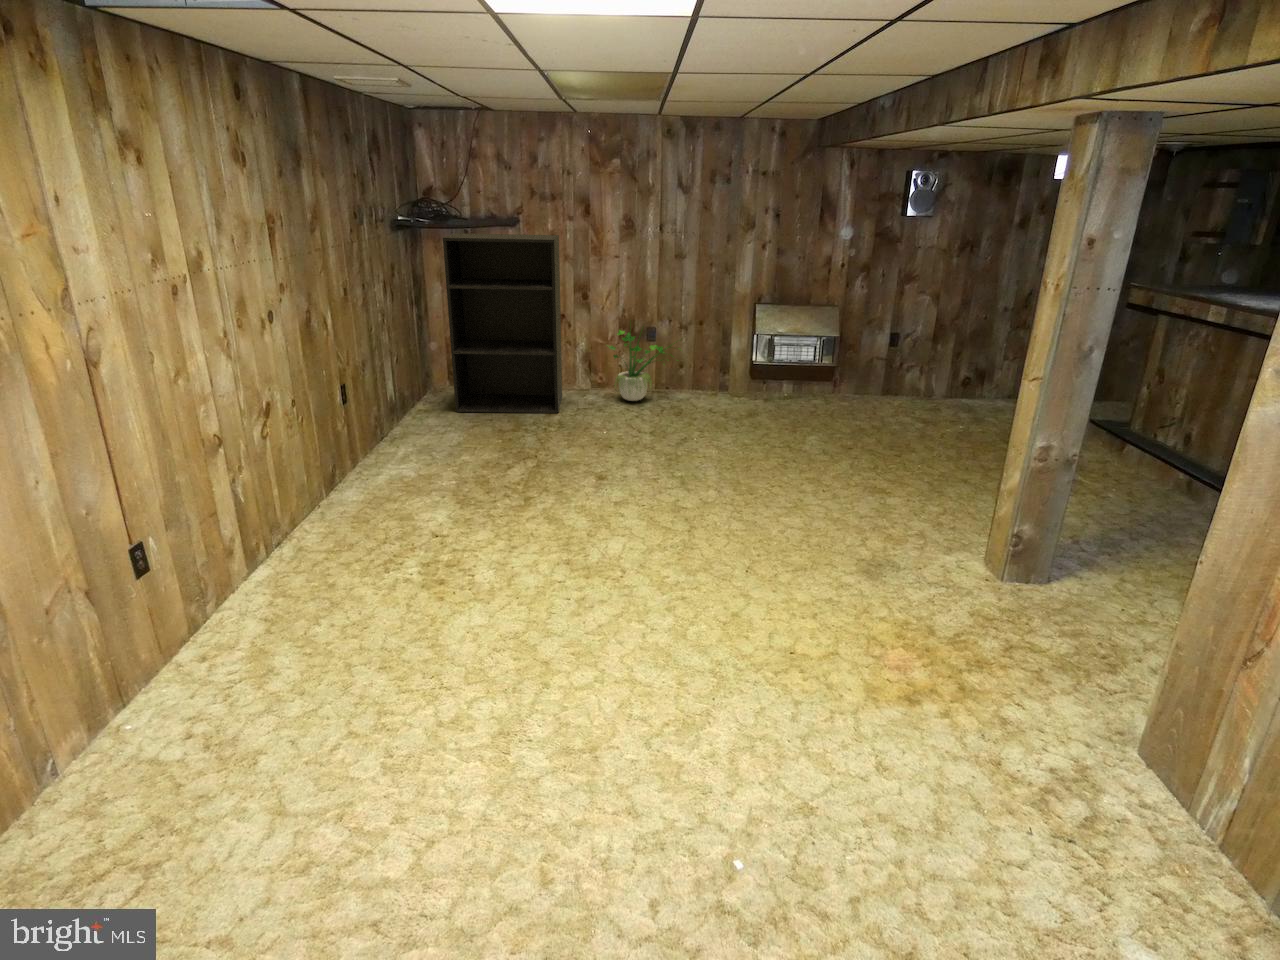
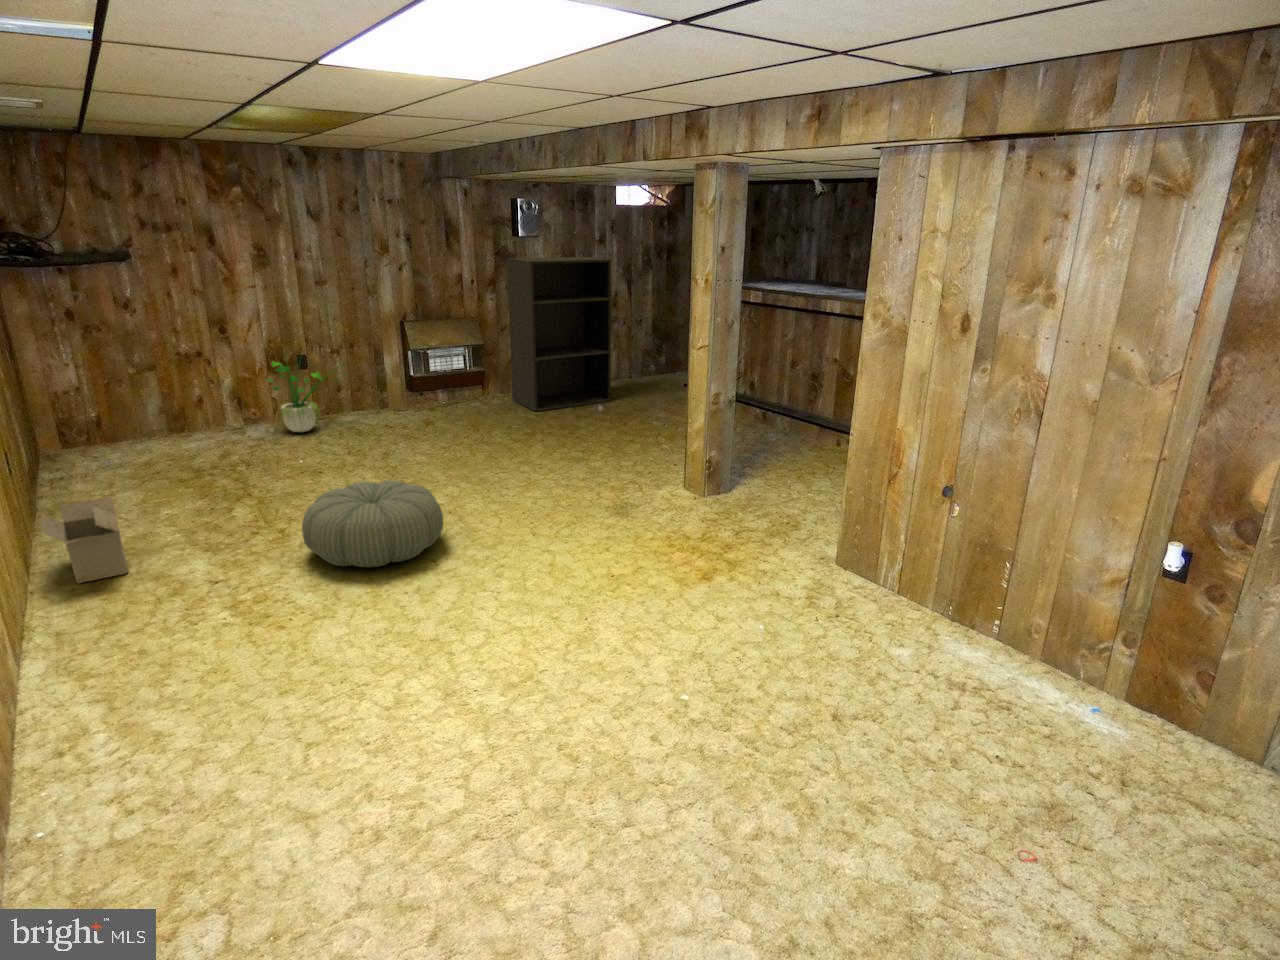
bookshelf: present [443,233,562,413] -> present [507,257,611,411]
cardboard box: none [339,434,412,504] -> present [41,497,128,584]
pouf: none [520,466,657,558] -> present [302,480,443,567]

